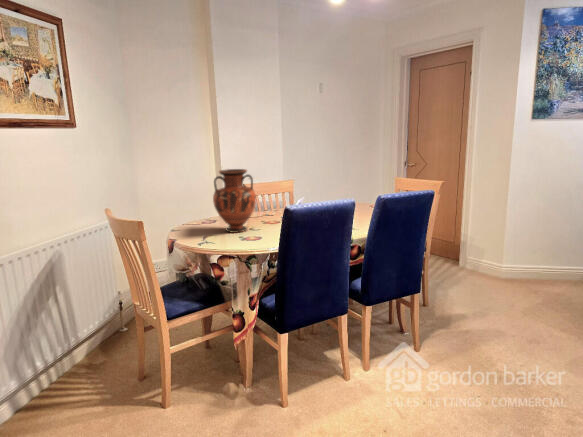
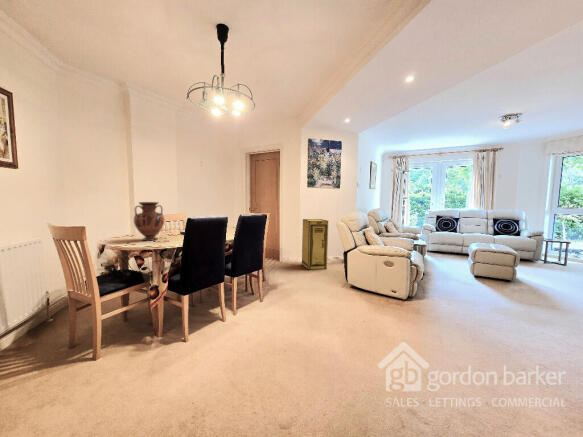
storage cabinet: none [504,188,579,295] -> present [302,219,328,270]

